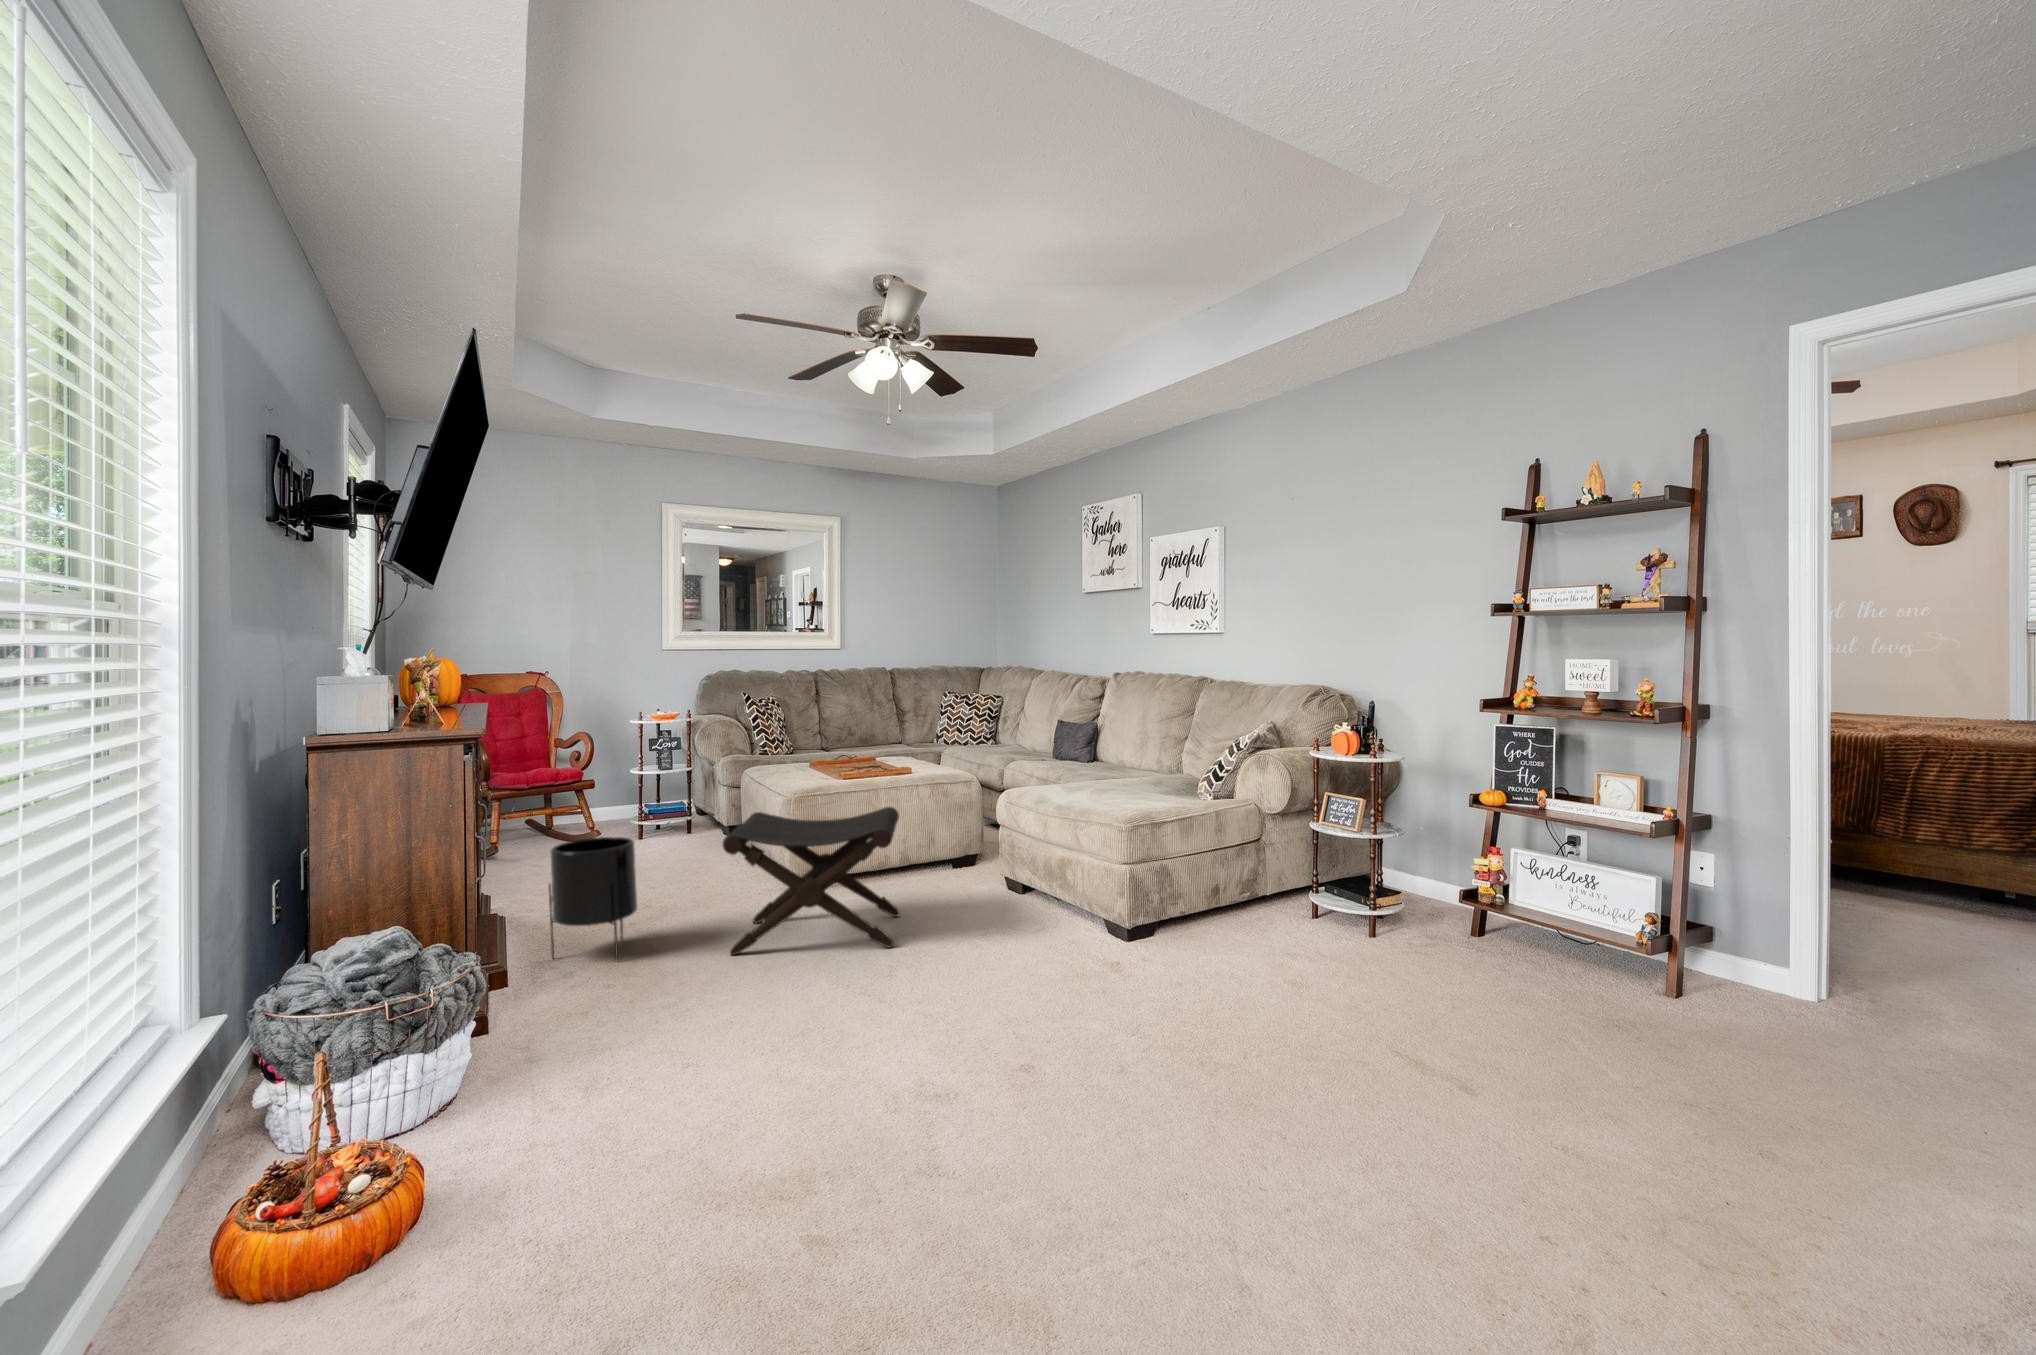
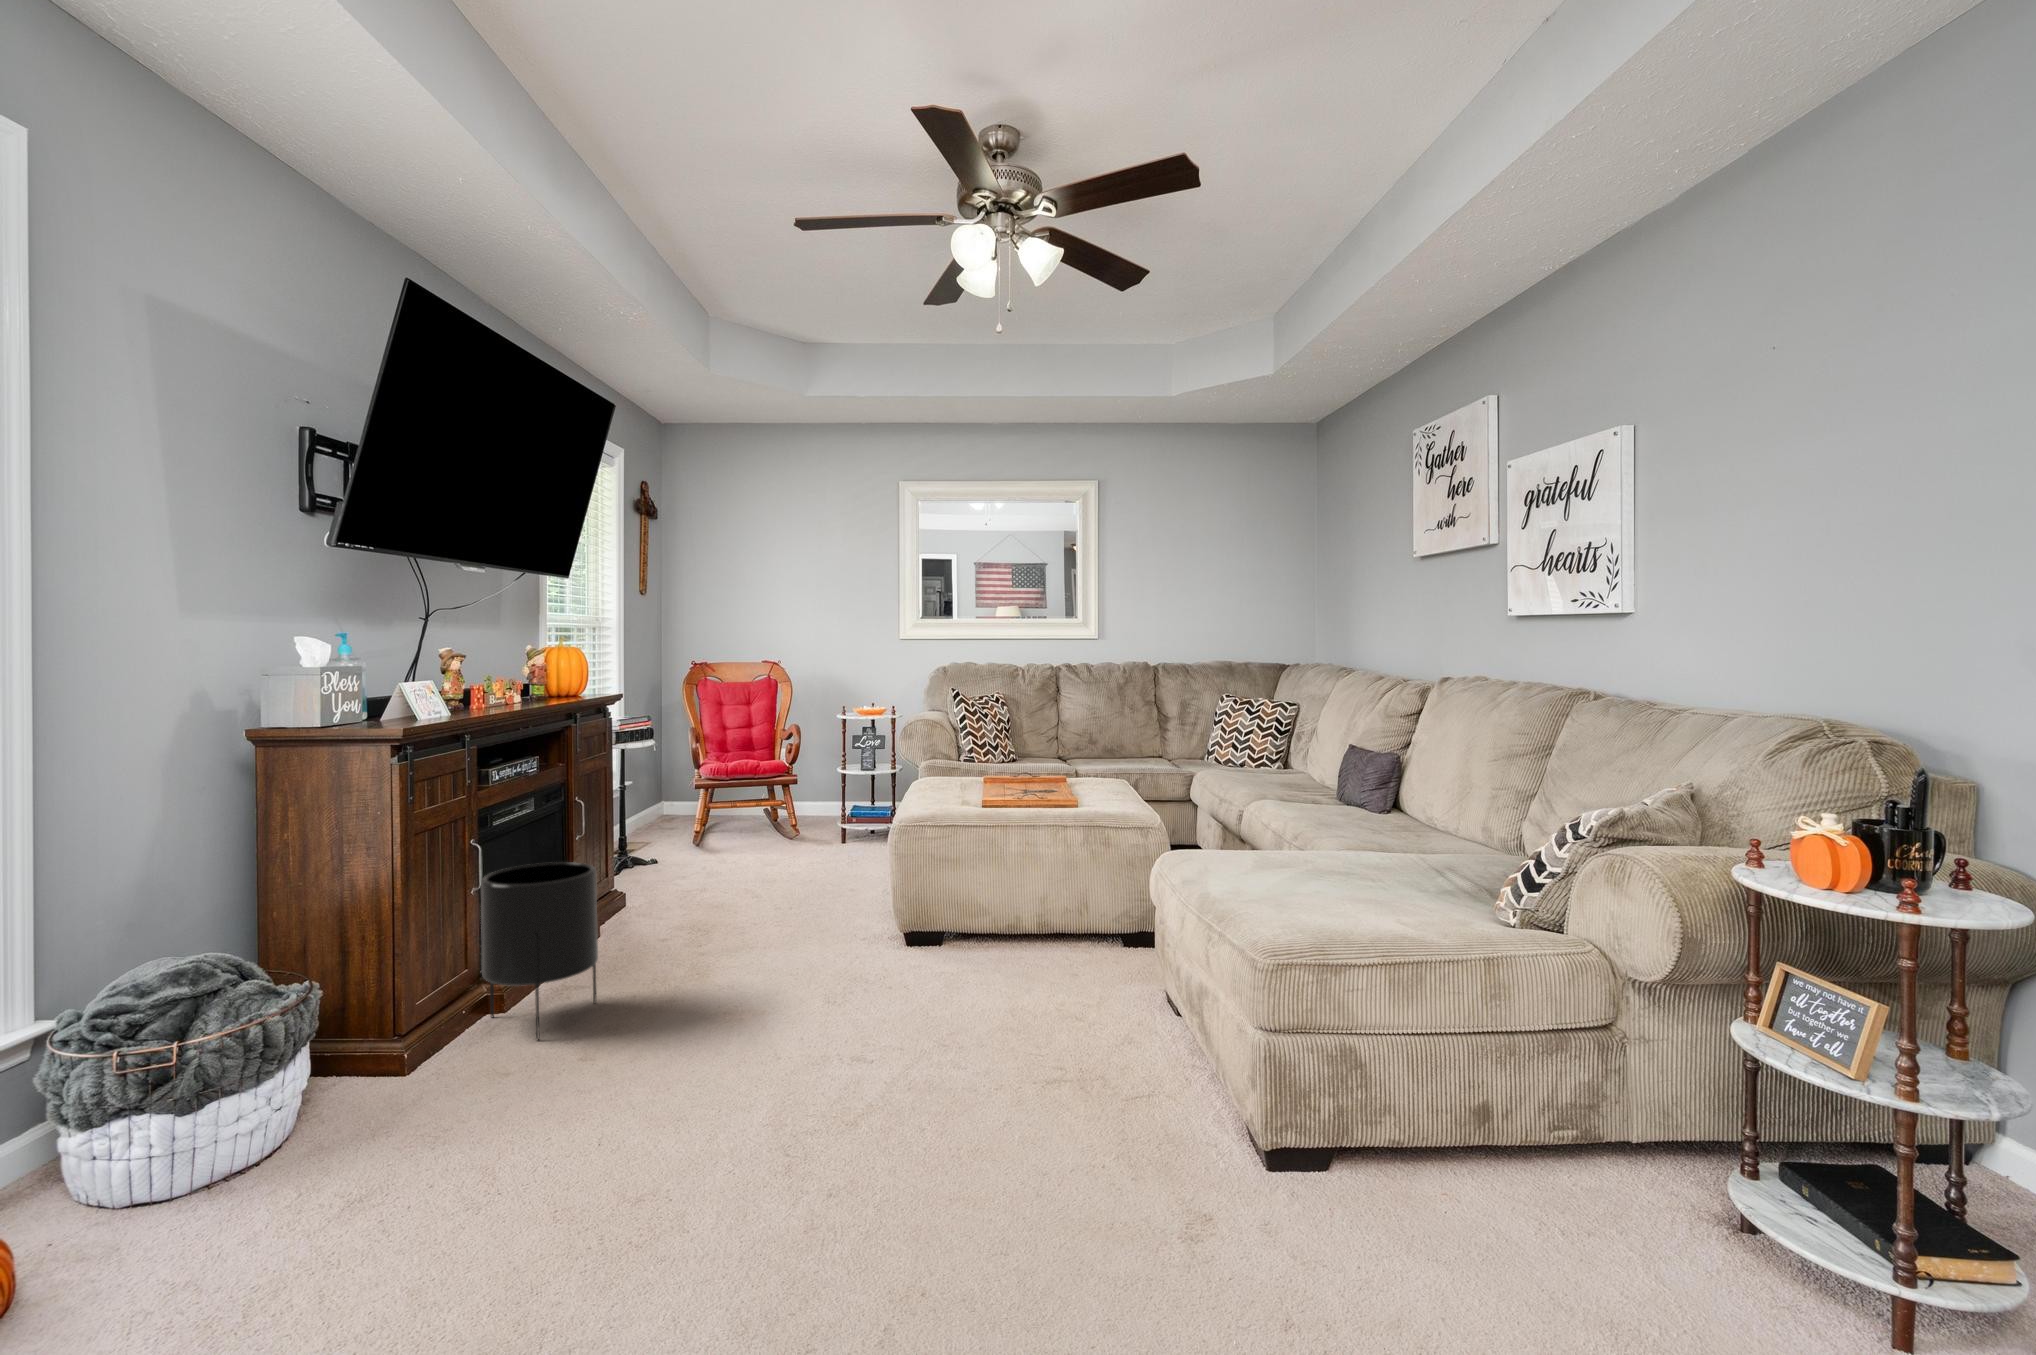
footstool: present [723,807,900,955] -> none [650,849,956,1105]

